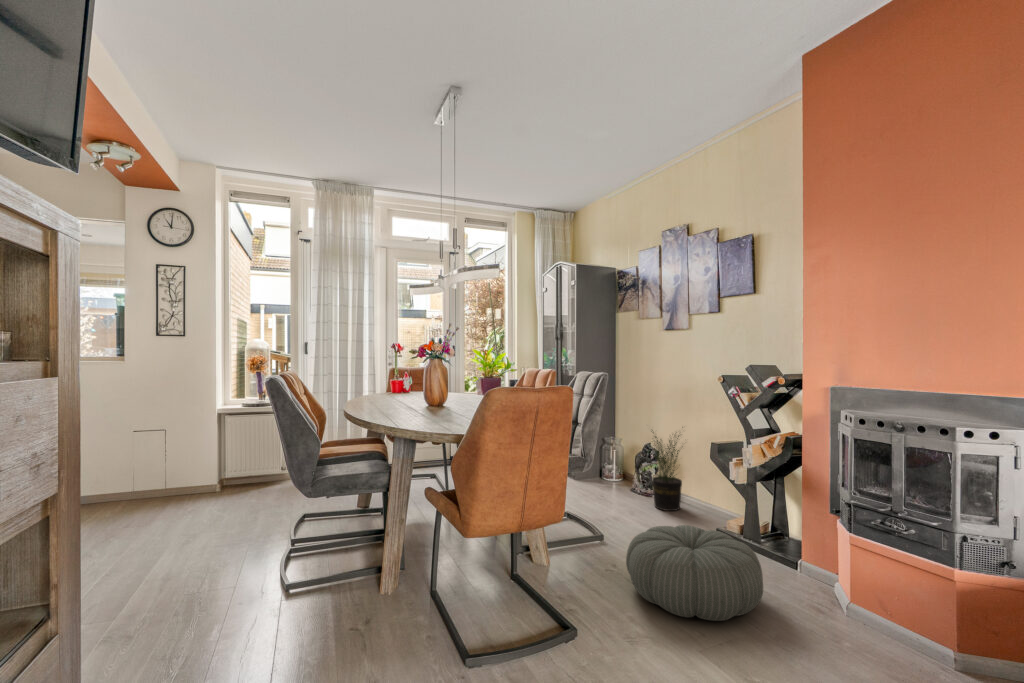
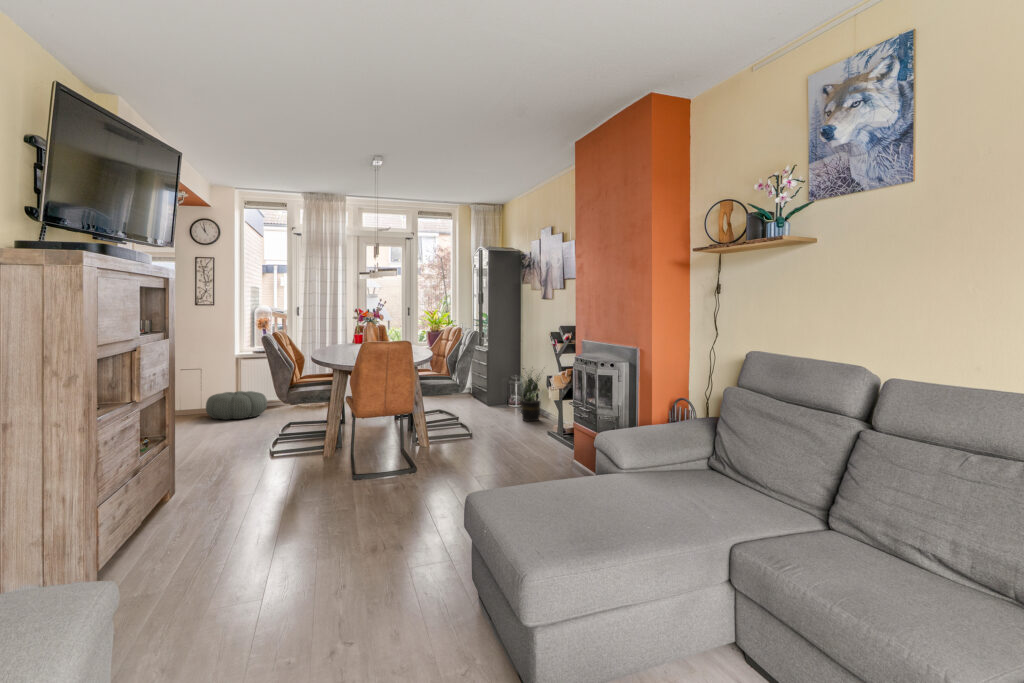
pouf: present [626,525,763,621] -> present [206,391,267,420]

